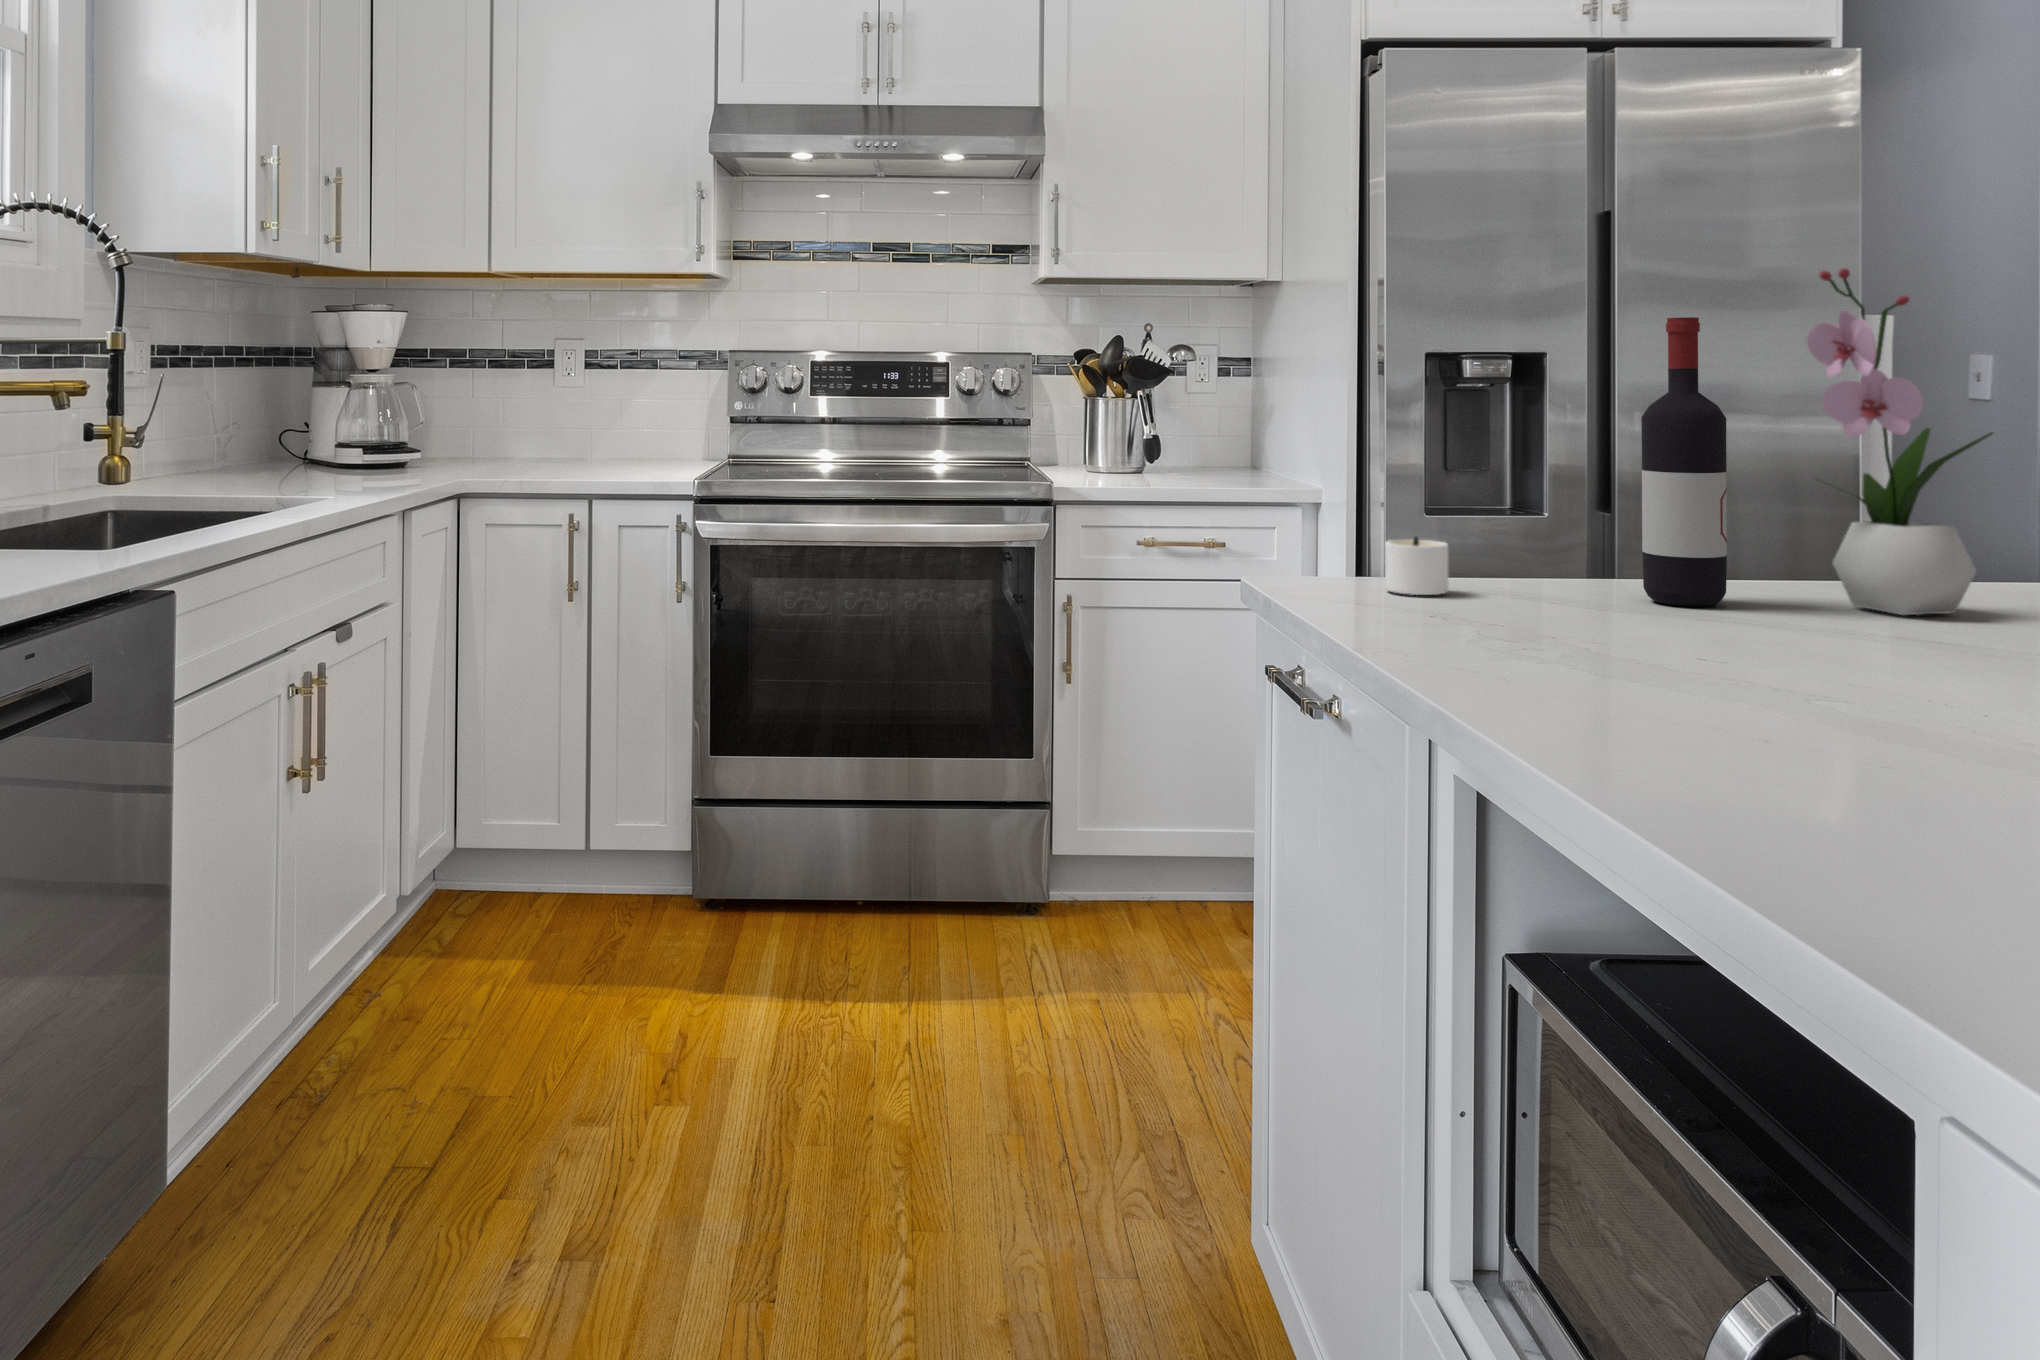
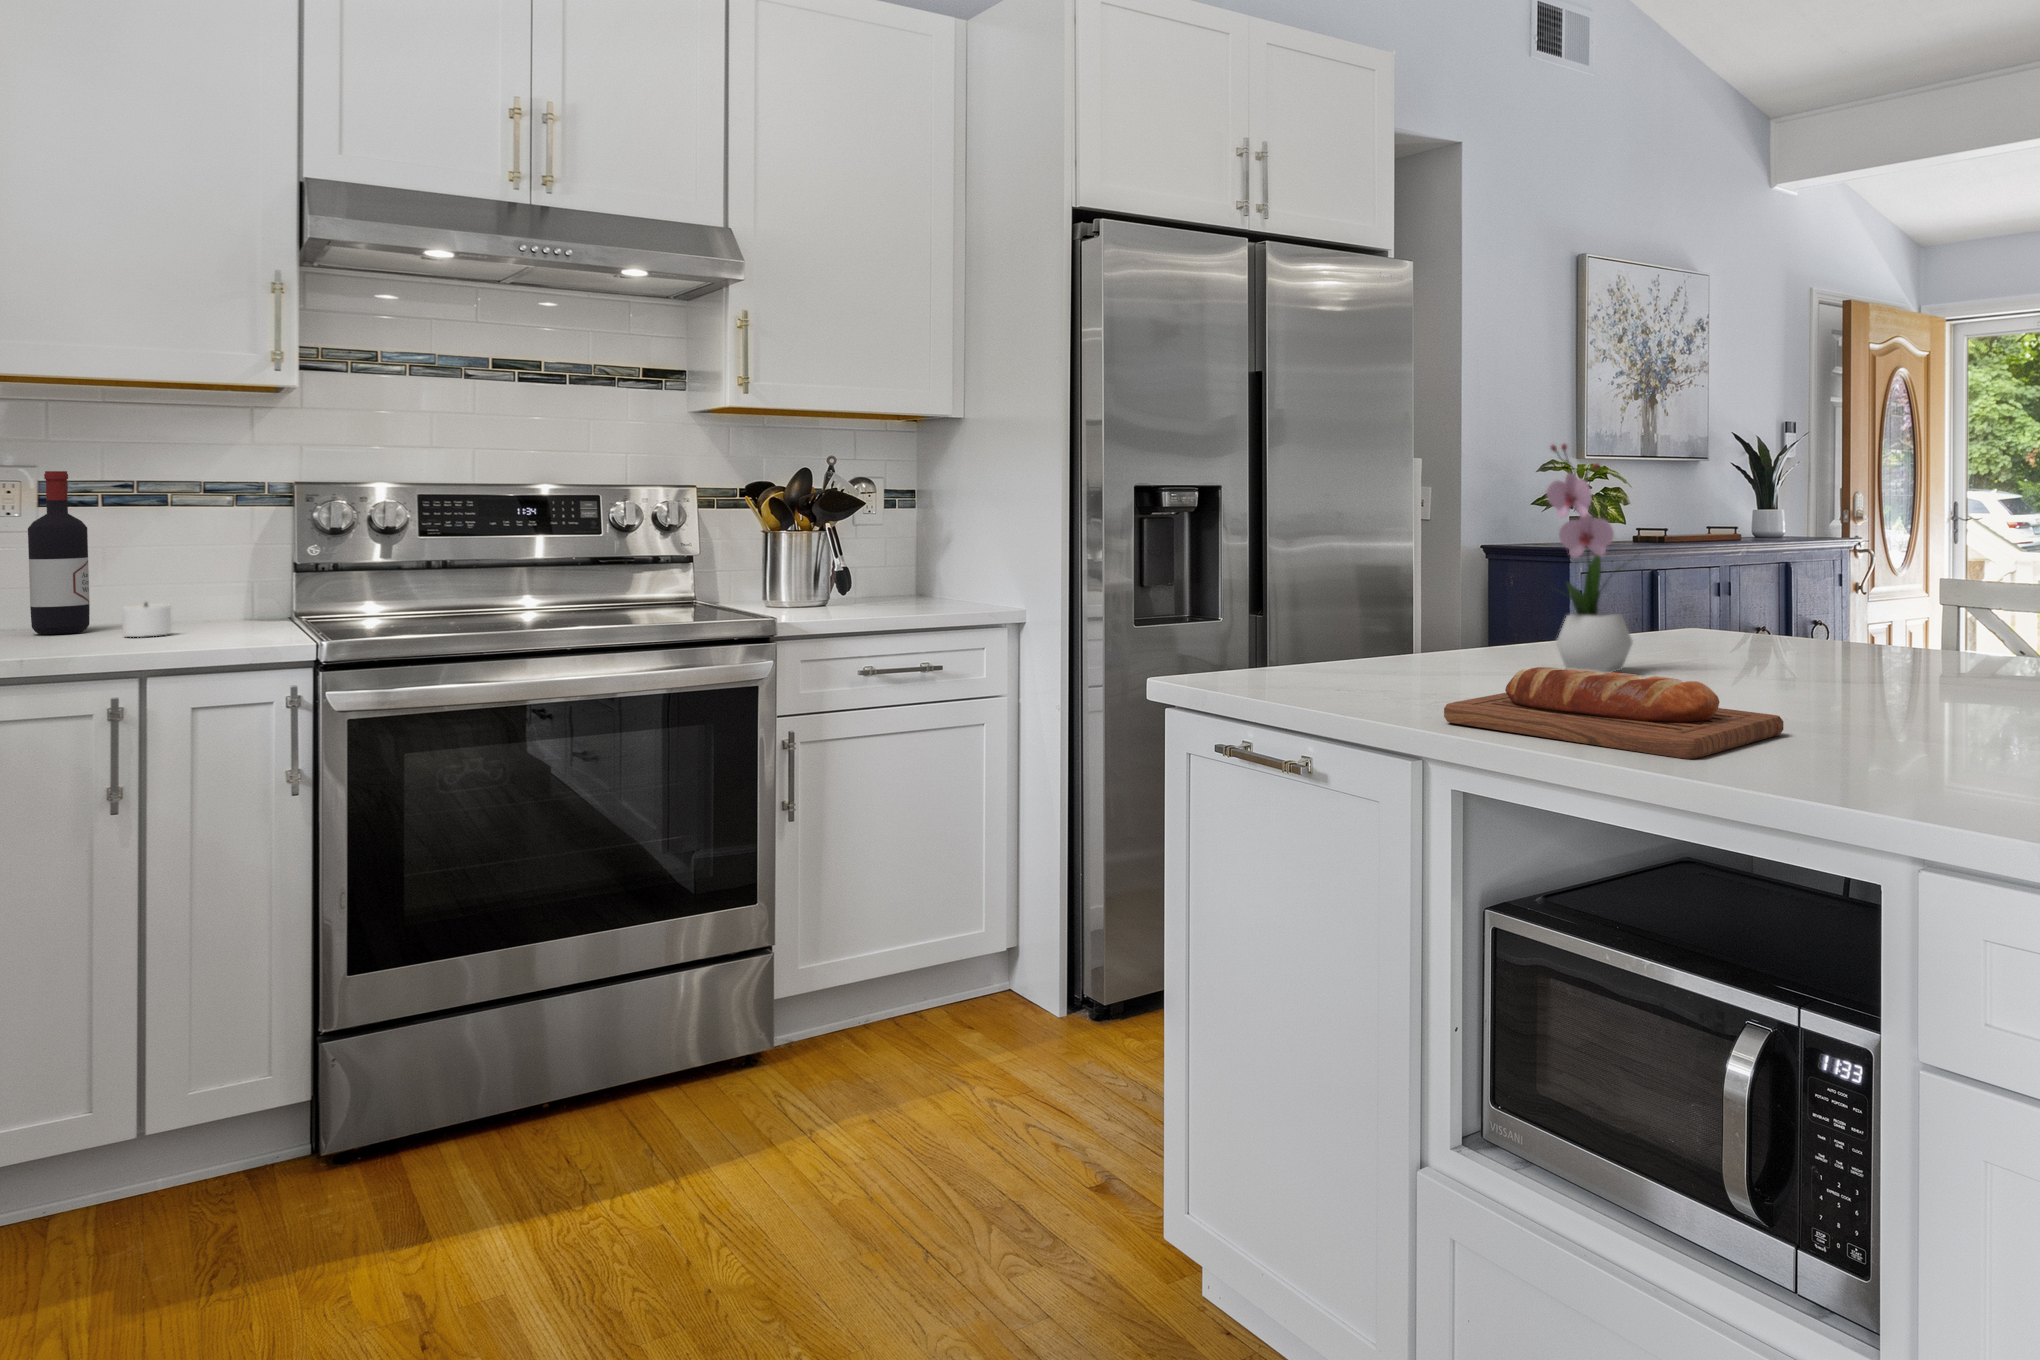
wine bottle: present [1641,317,1727,606] -> present [28,471,90,634]
candle: present [1385,537,1448,595] -> present [122,603,171,637]
bread loaf: none [1492,581,2020,736] -> present [1444,667,1784,759]

